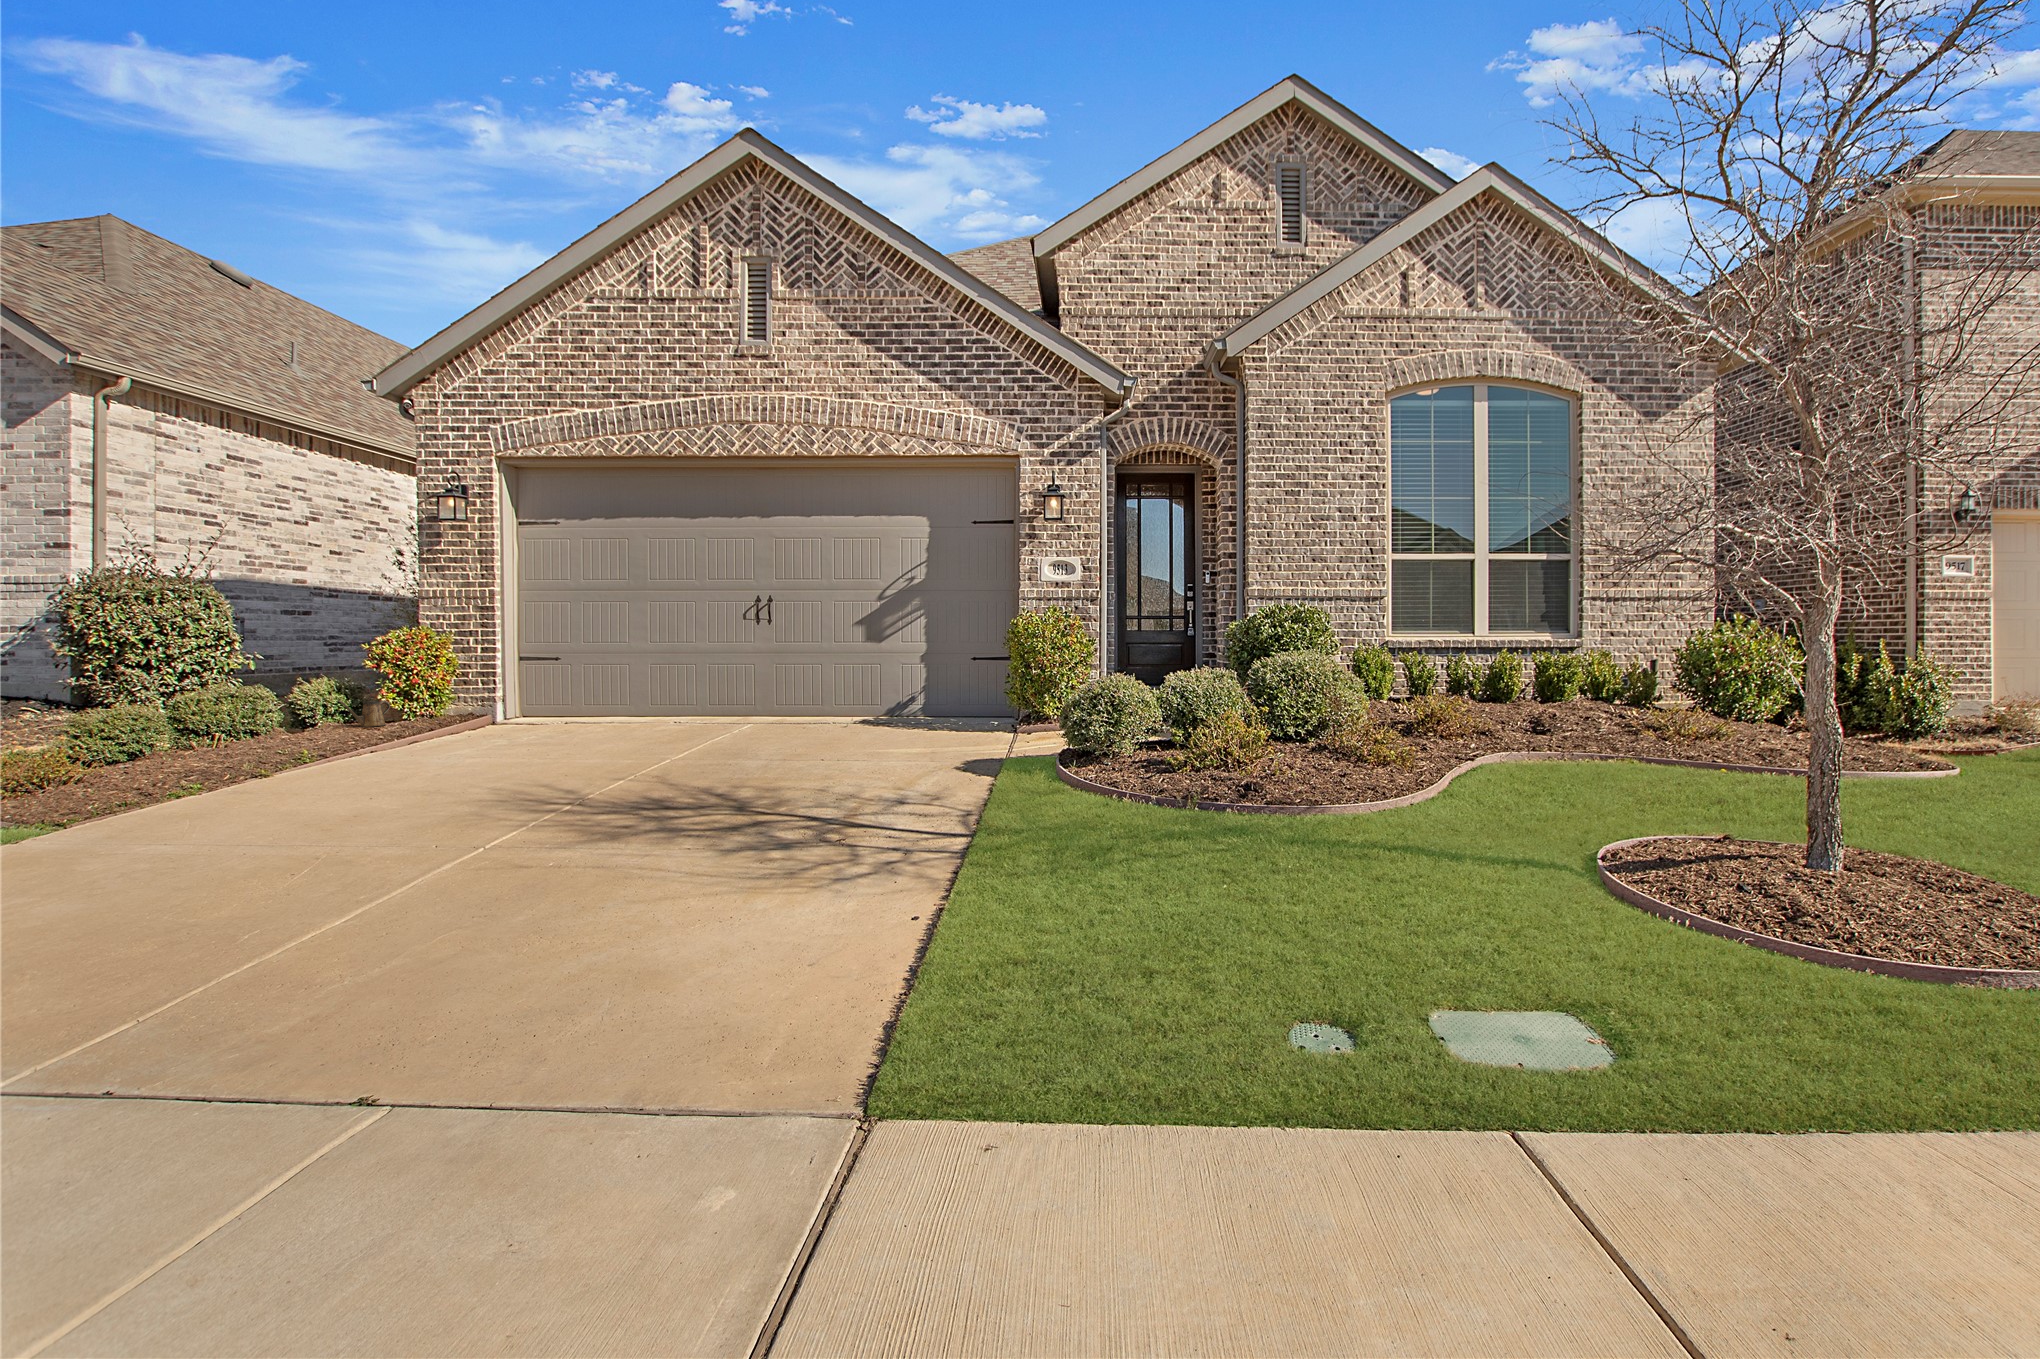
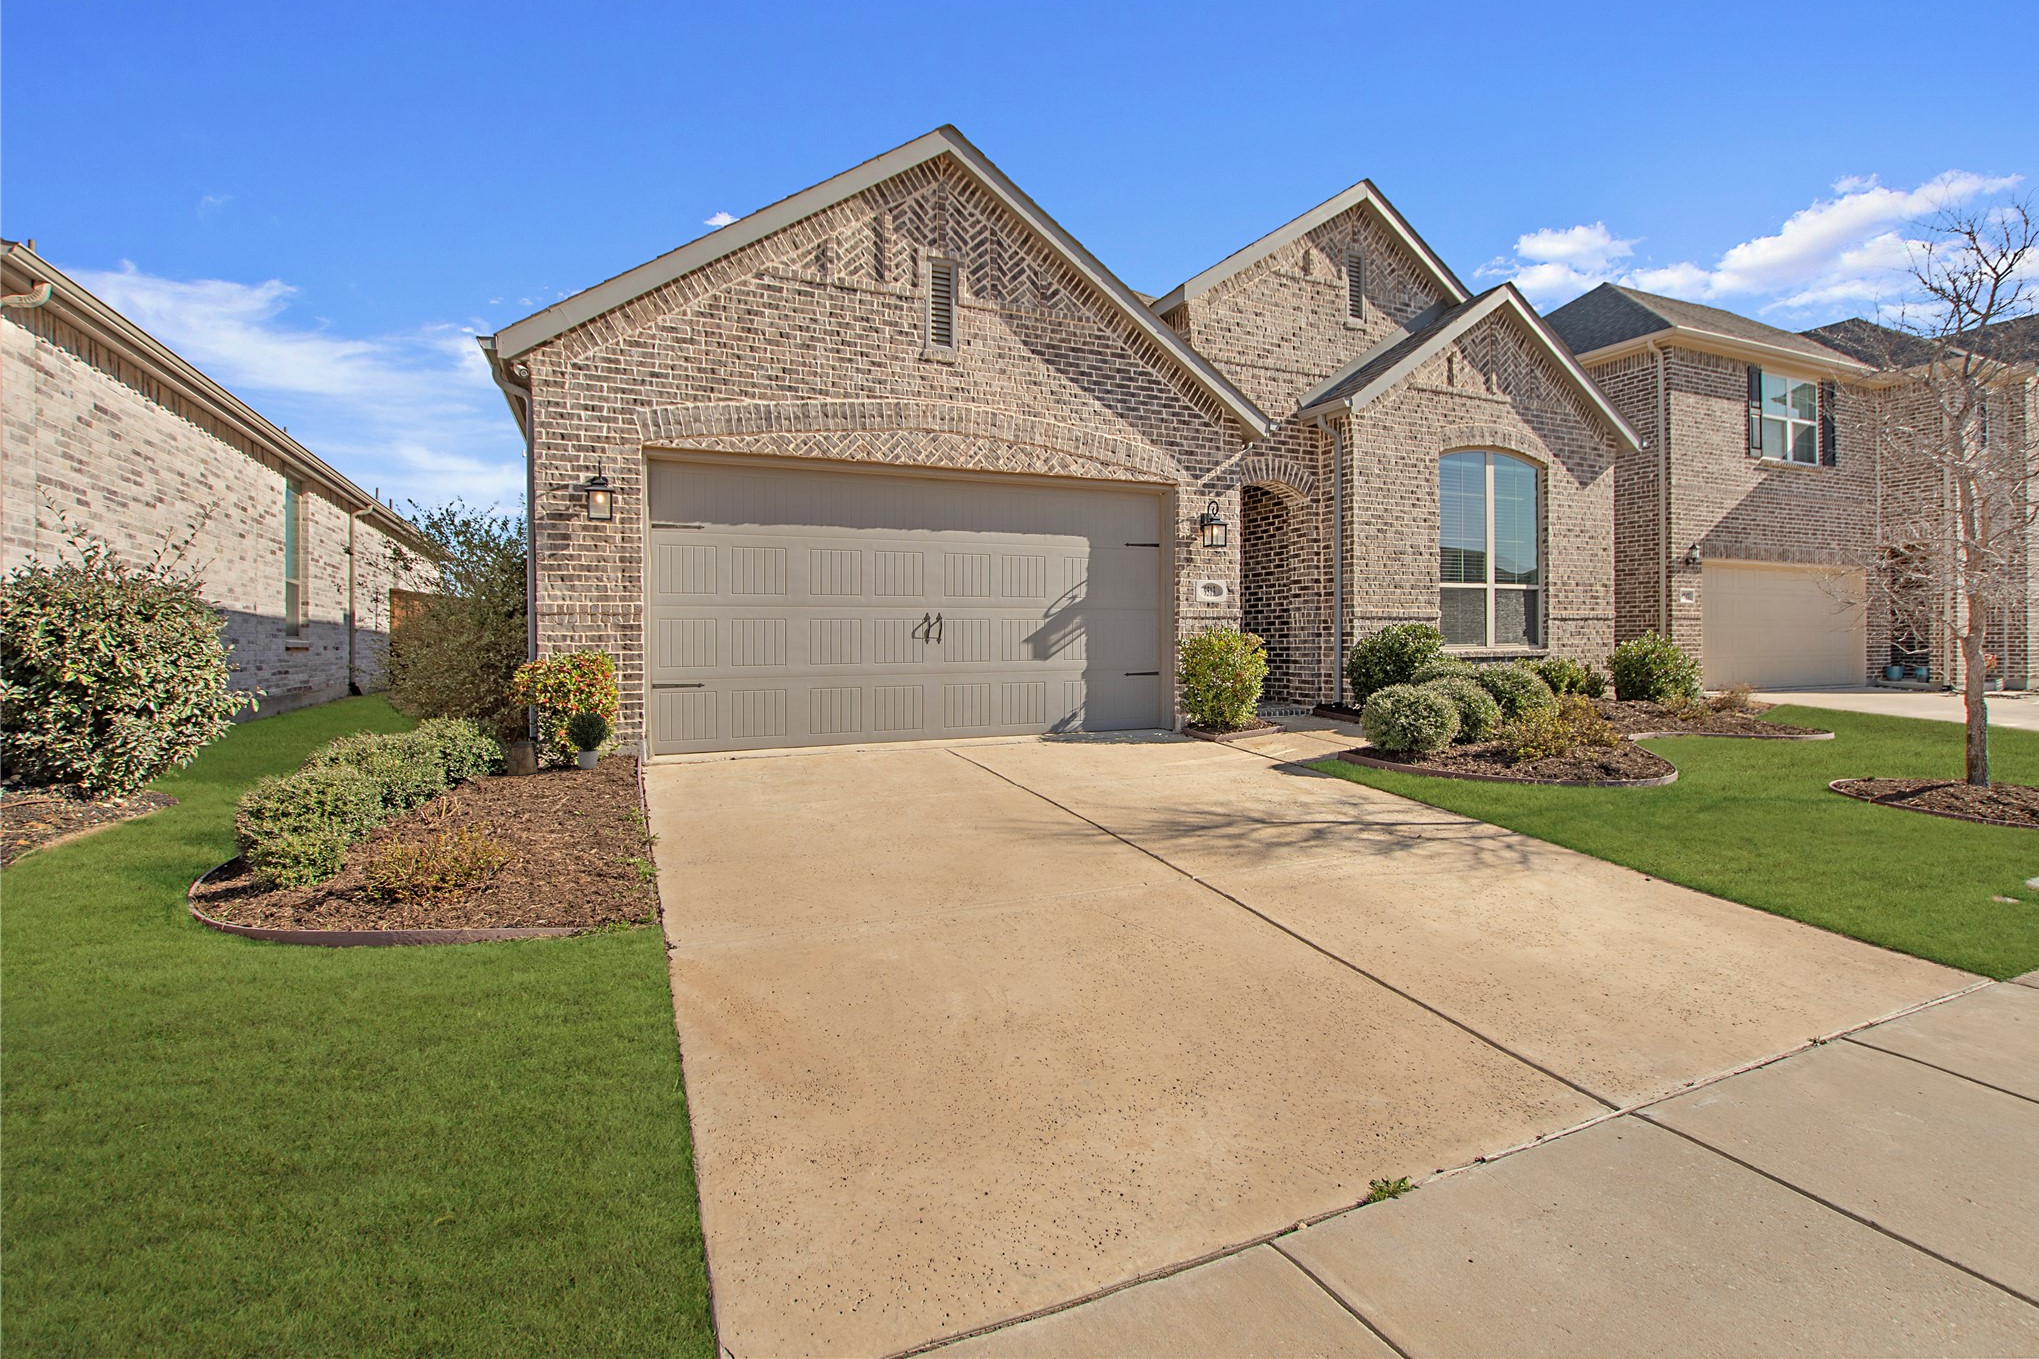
potted plant: none [406,678,443,725] -> present [565,712,610,769]

